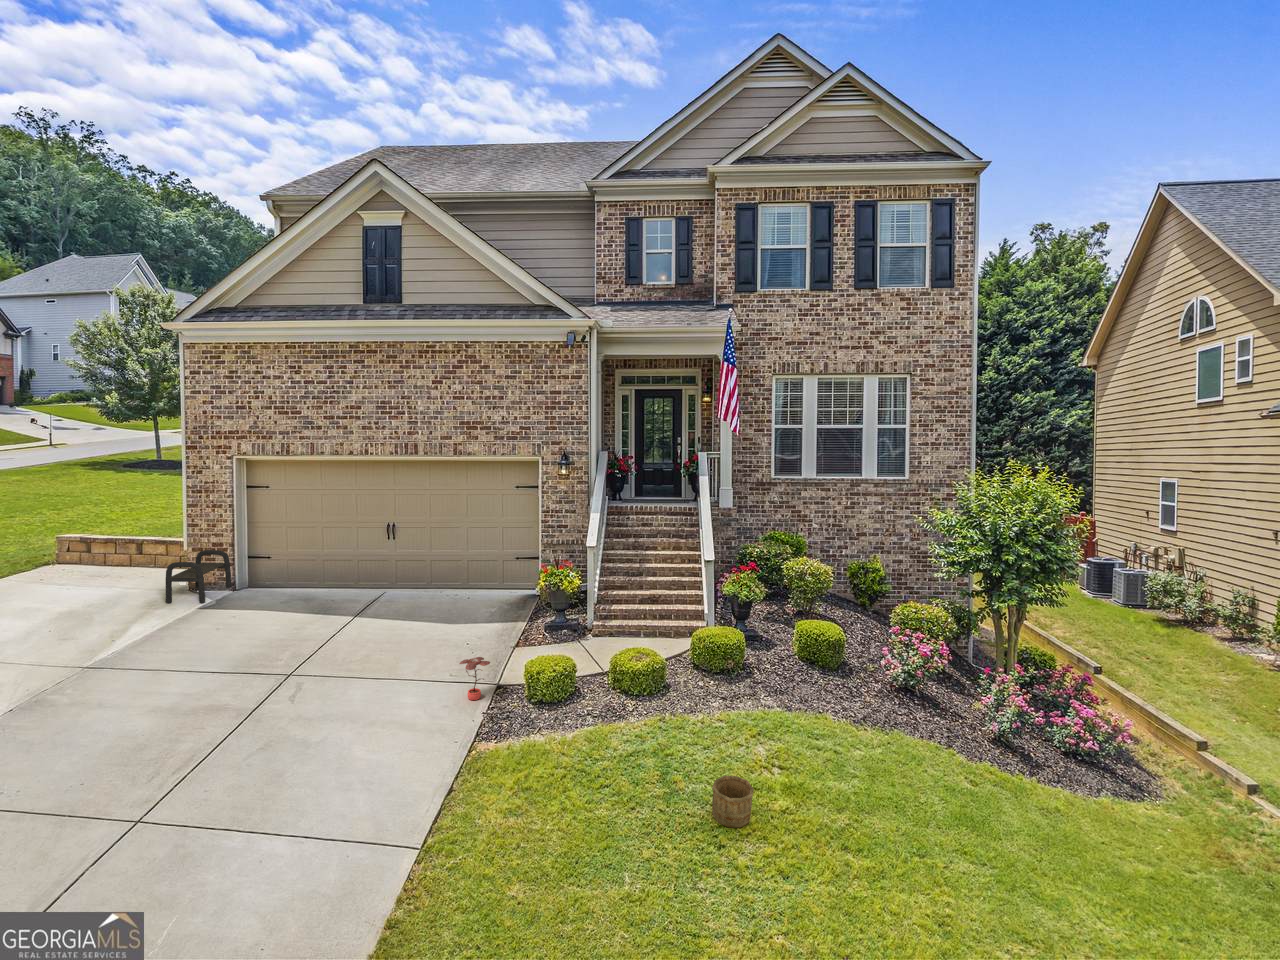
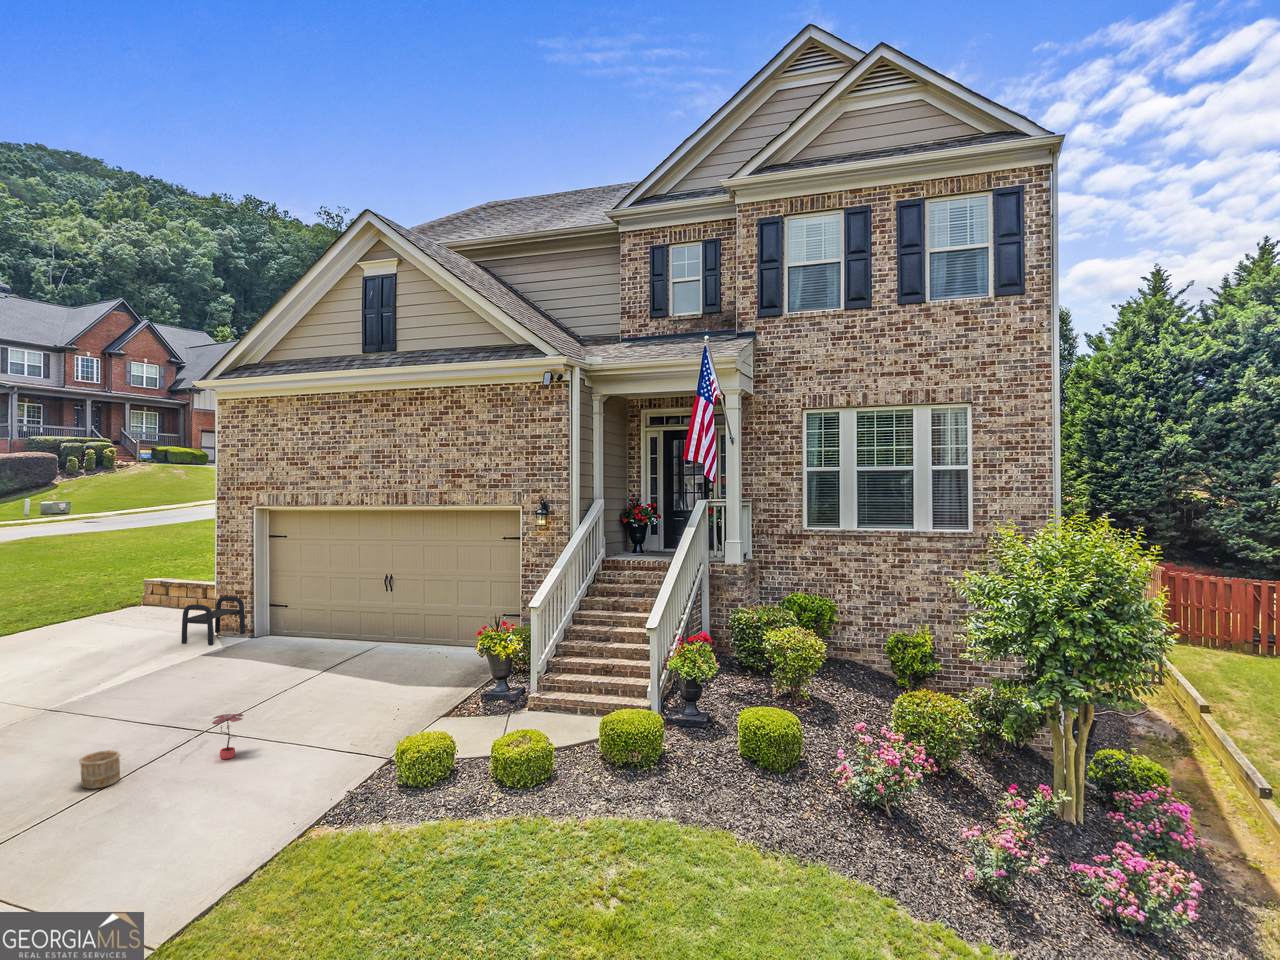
potted plant: present [459,657,490,700] -> present [213,714,243,759]
wooden bucket: present [712,776,754,828] -> present [79,750,120,789]

